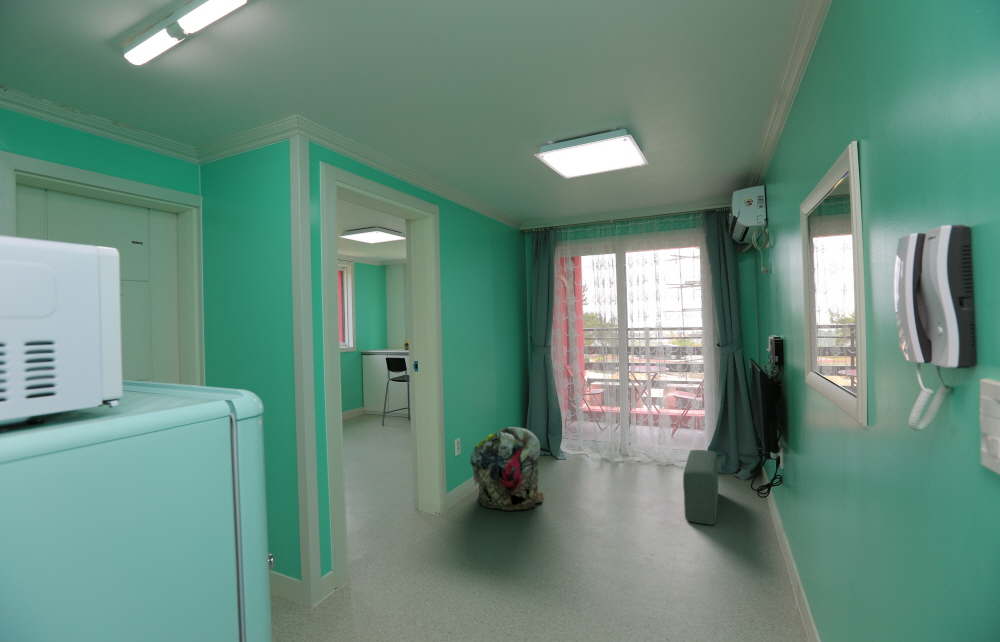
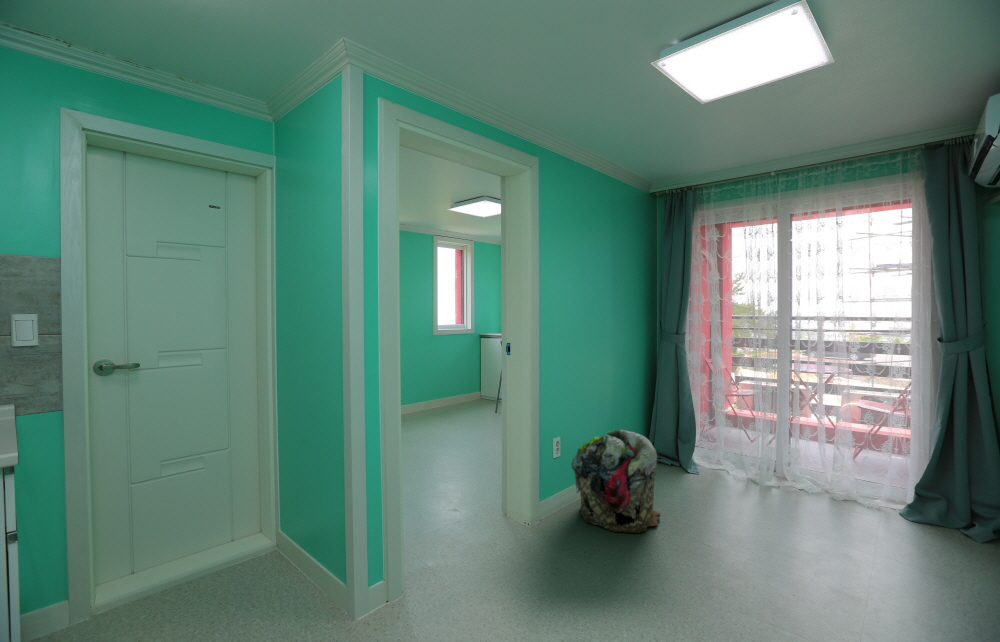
pouf: present [683,450,718,525] -> none [864,487,928,607]

